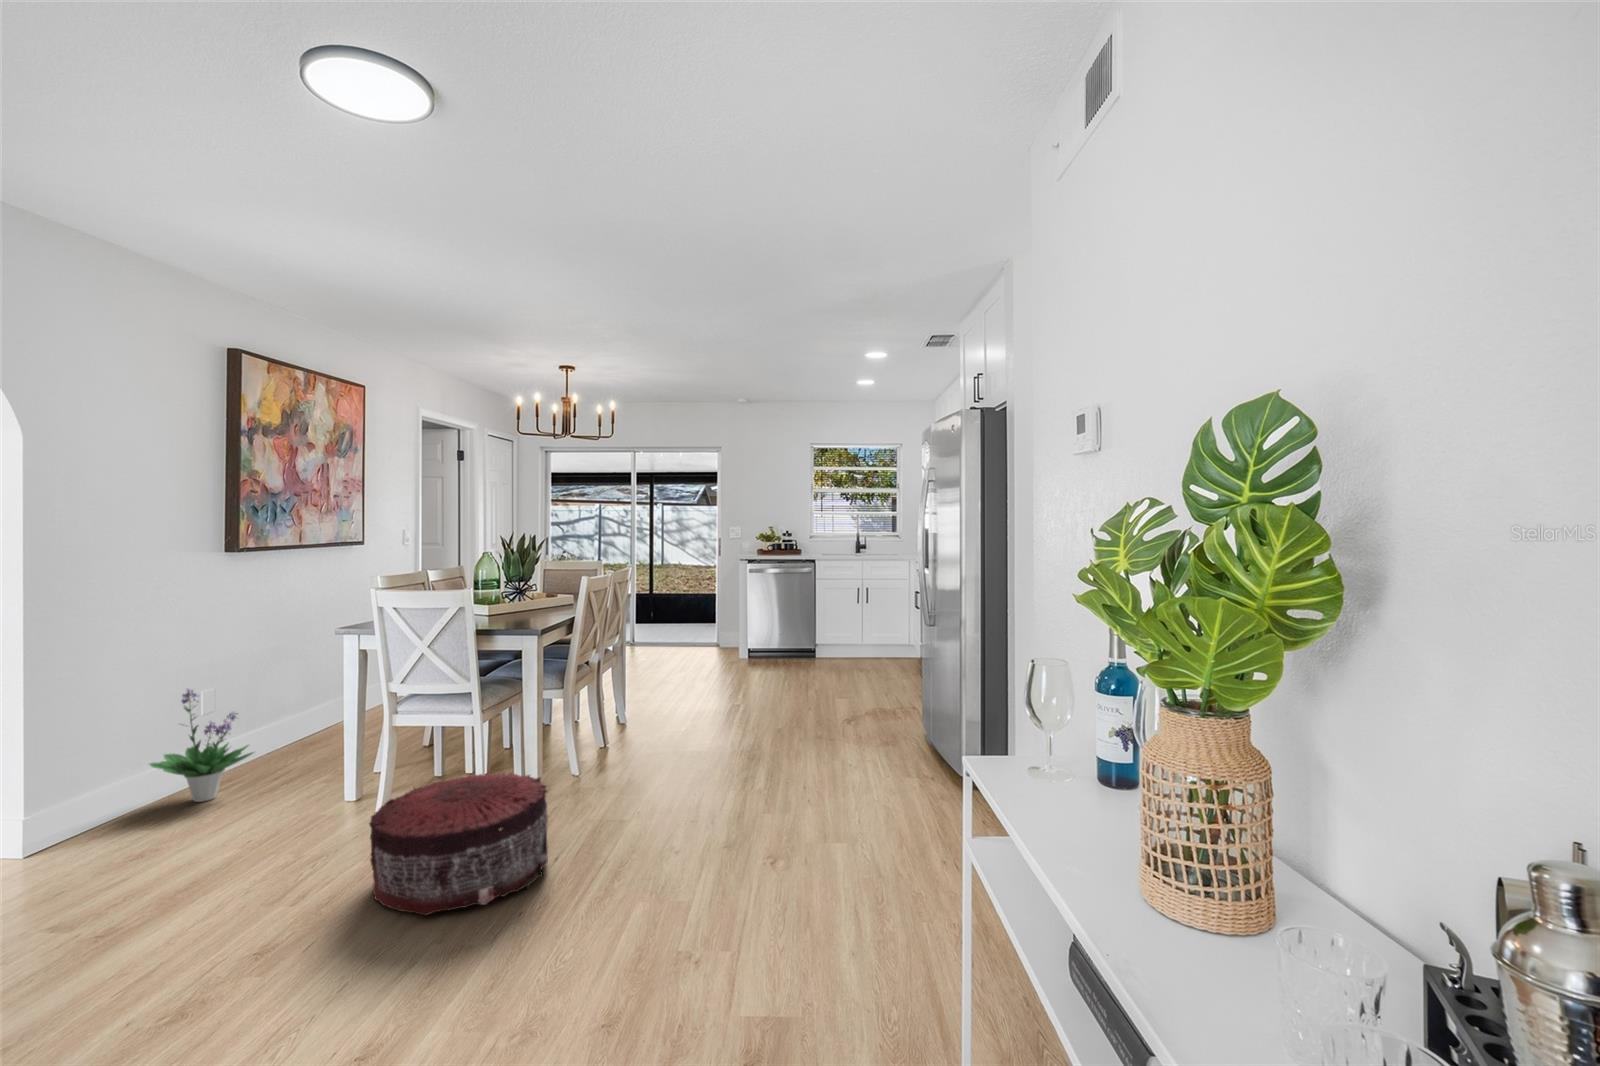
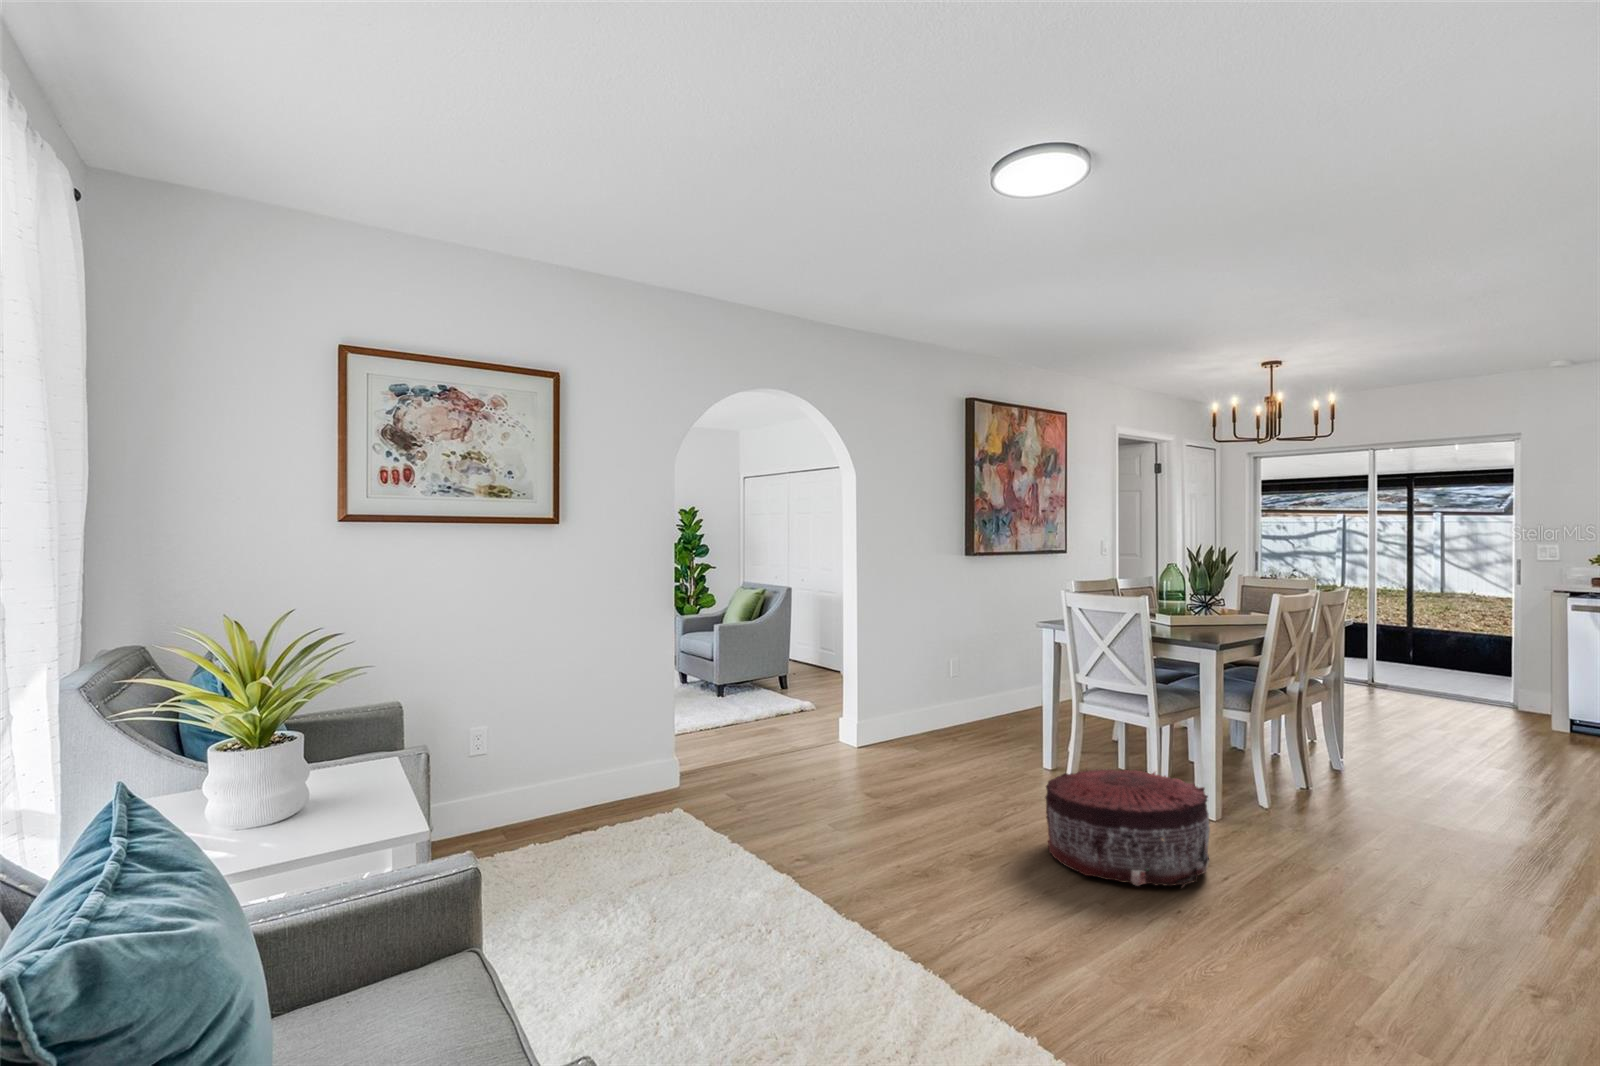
potted plant: present [150,689,253,802] -> none [915,663,981,754]

